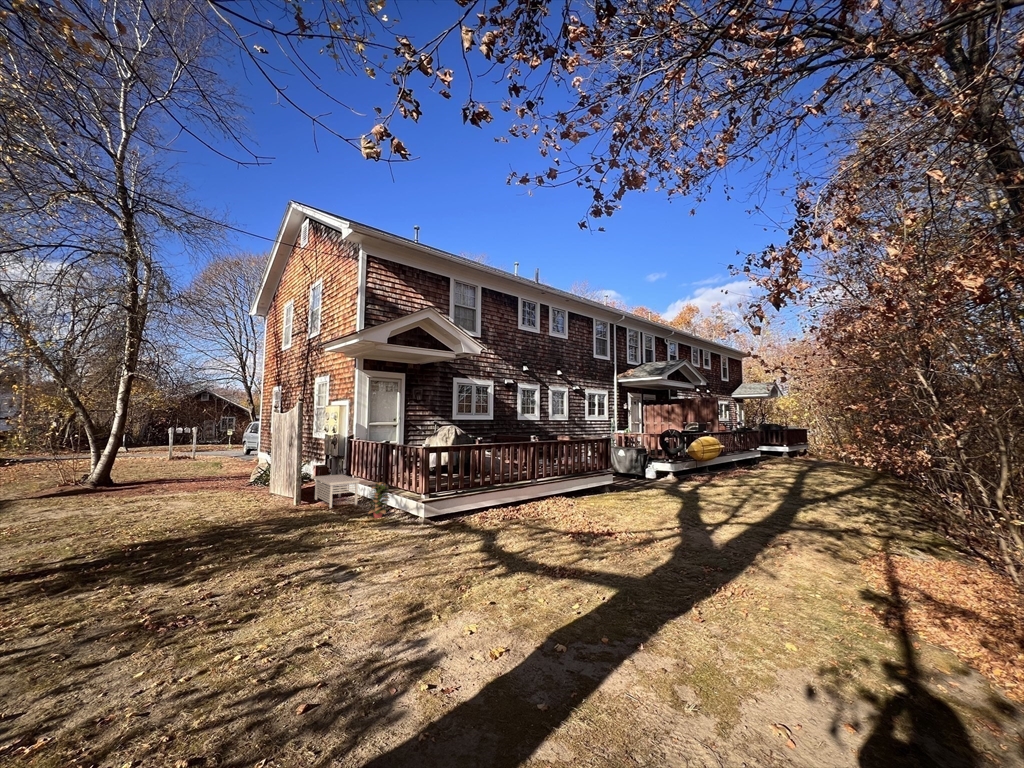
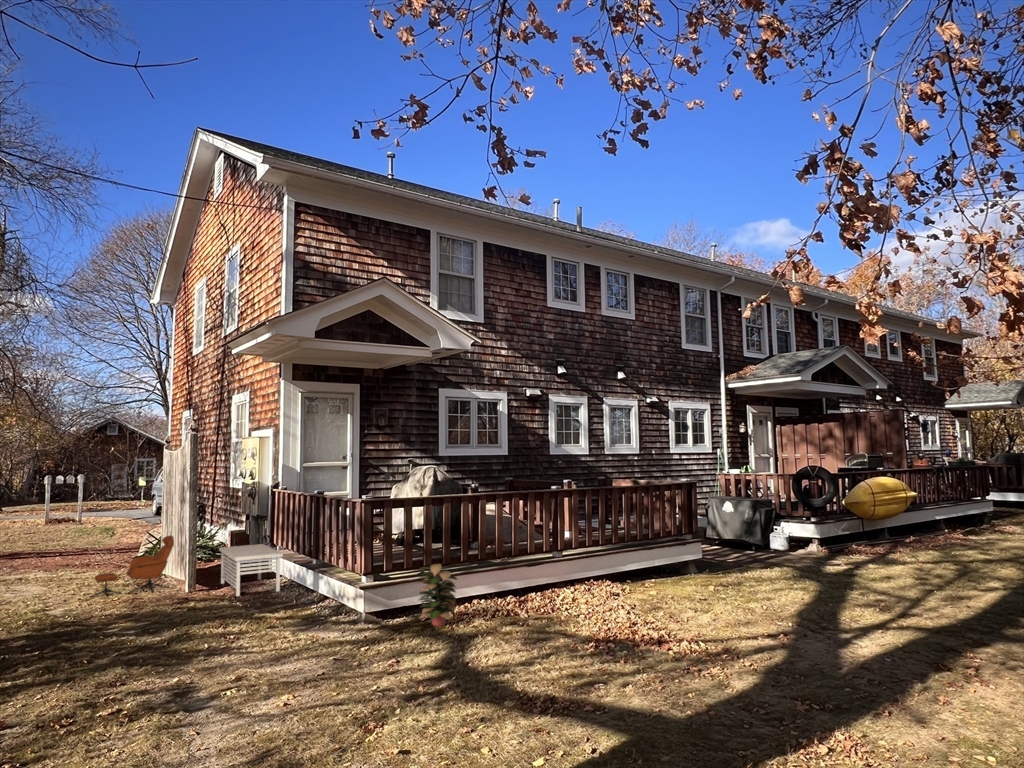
lounge chair: none [228,468,285,509] -> present [95,535,174,597]
decorative plant: present [368,482,389,518] -> present [419,564,457,626]

